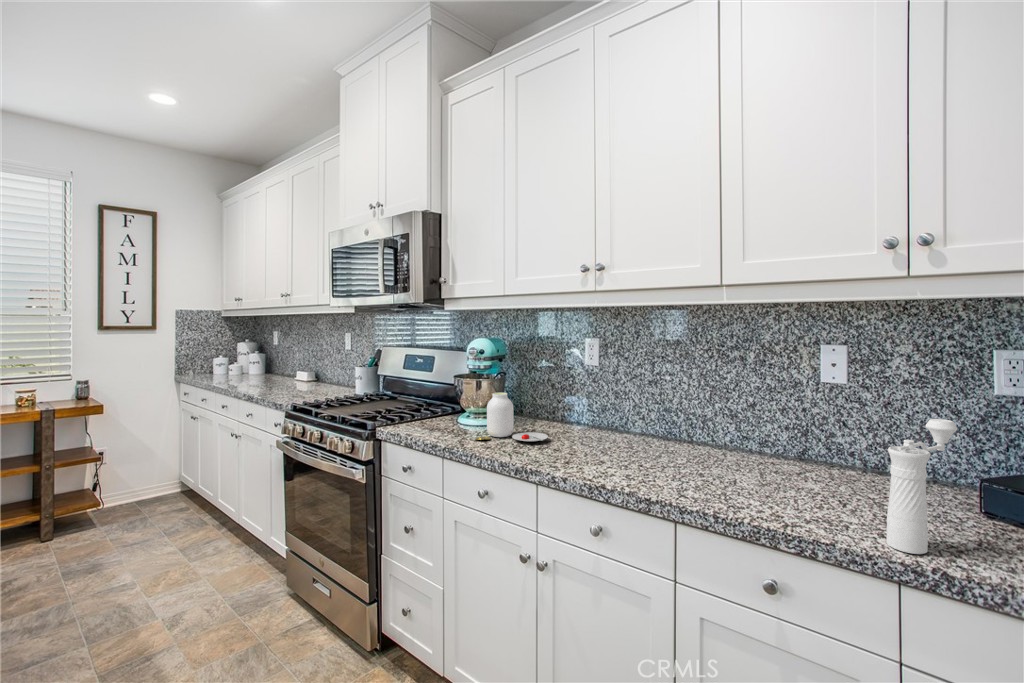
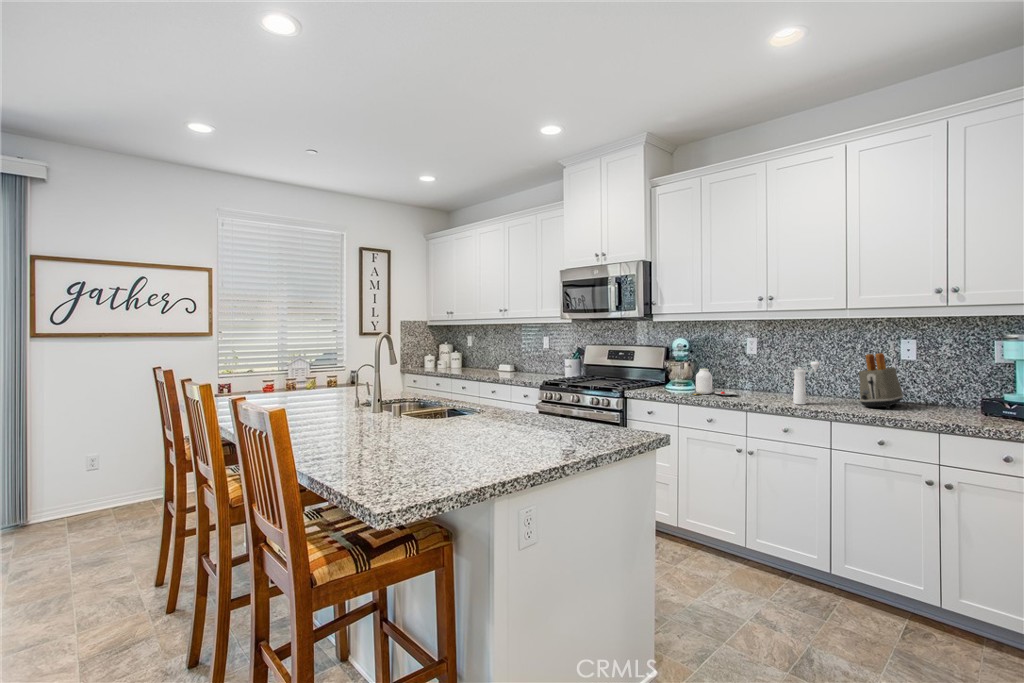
toaster: none [739,372,823,487] -> present [859,353,903,409]
pepper mill: present [886,419,957,554] -> present [793,361,820,404]

